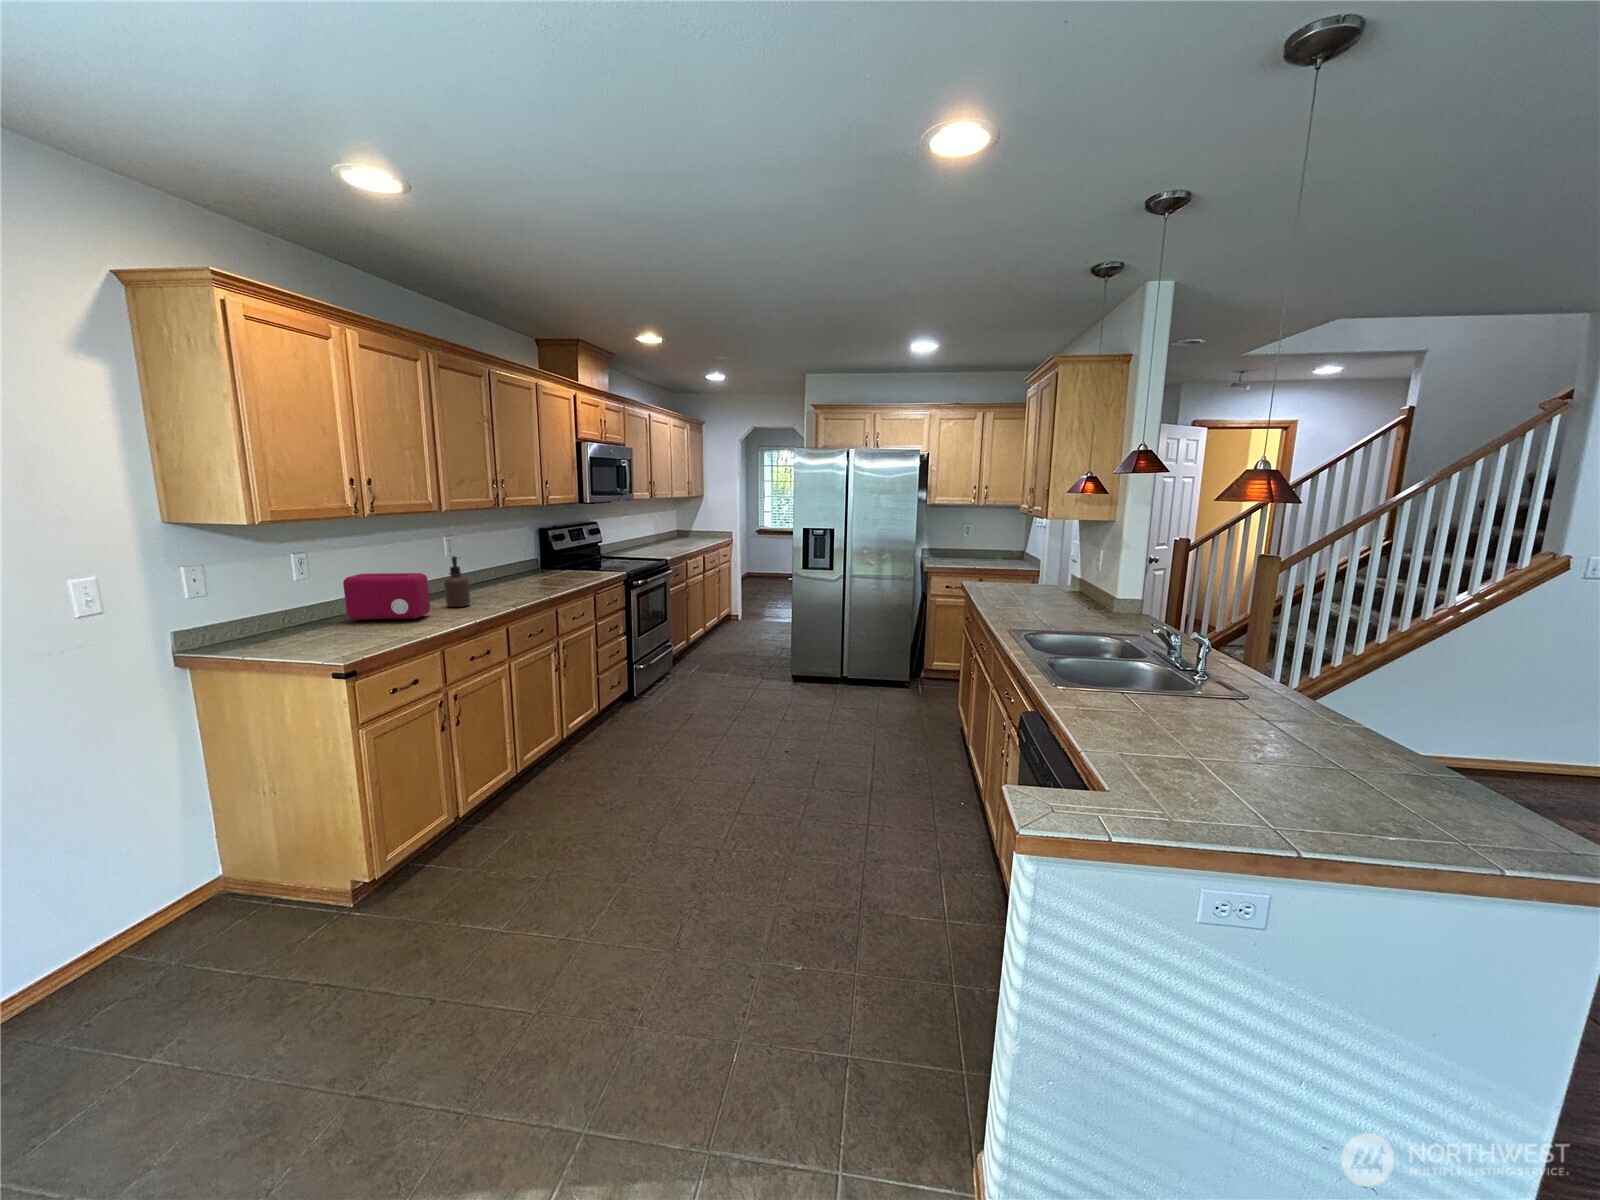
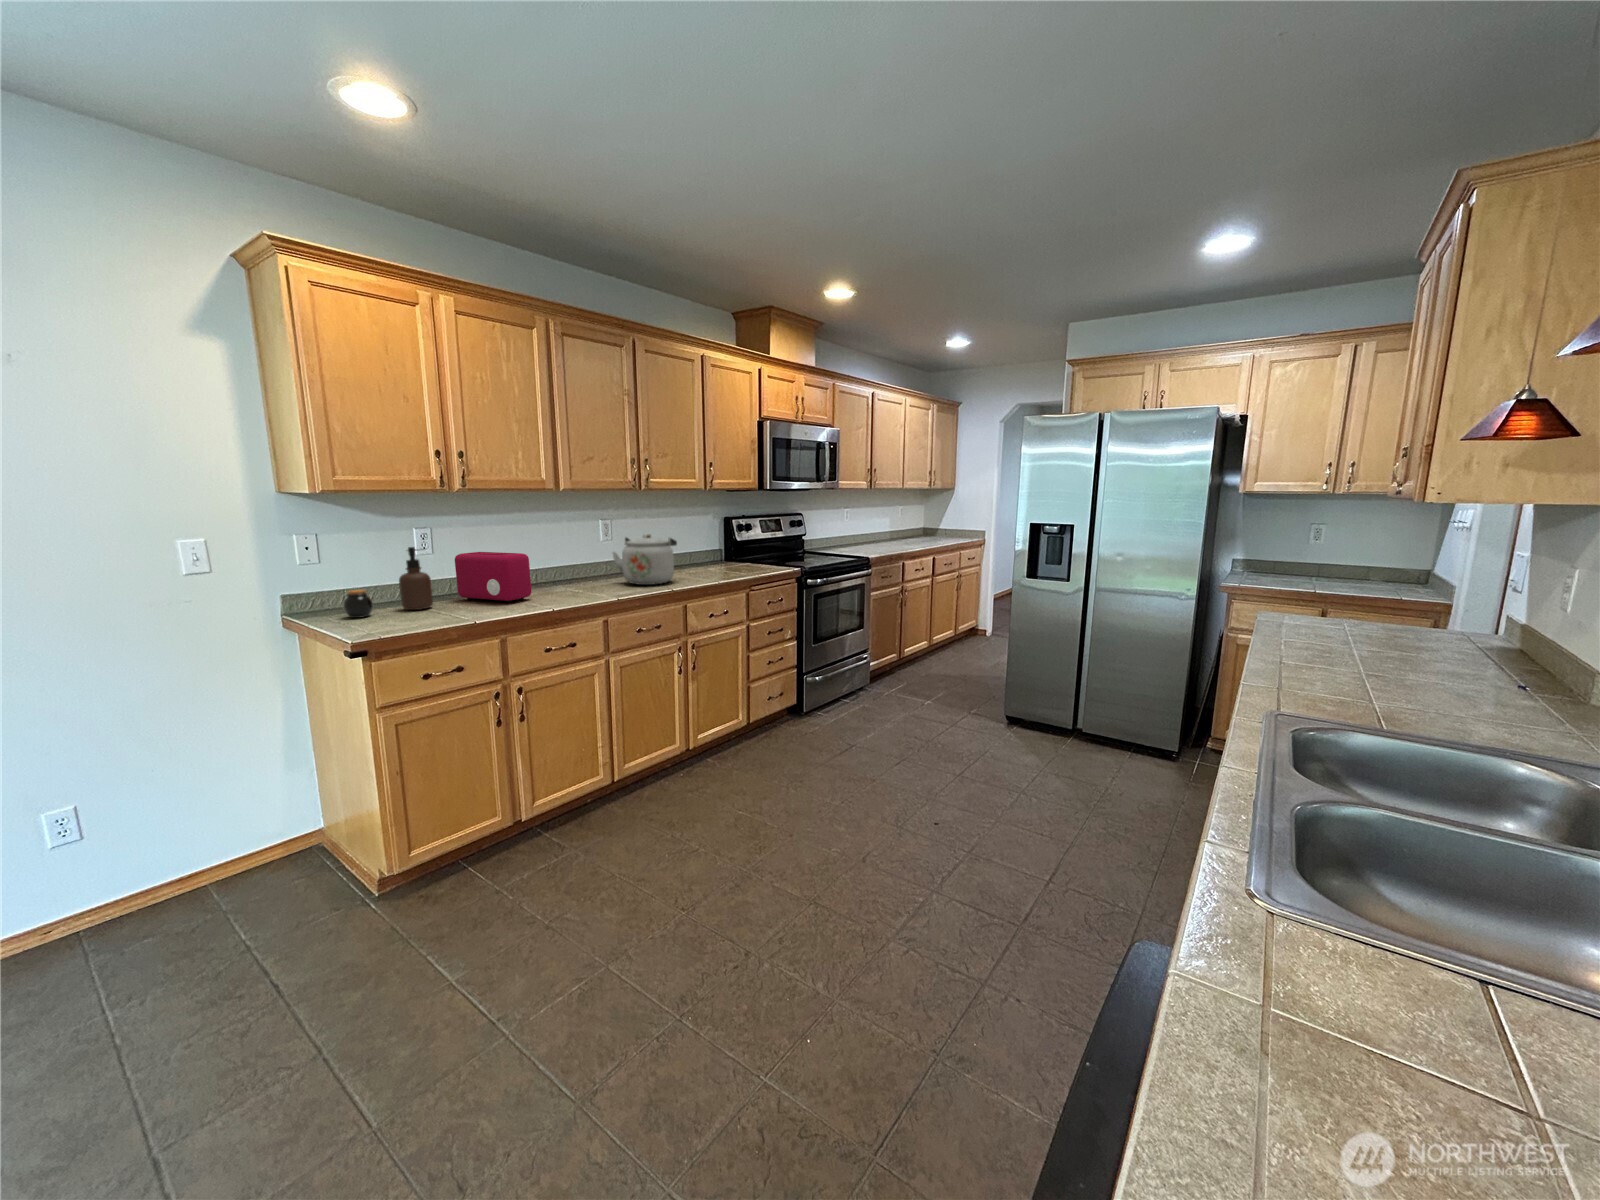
kettle: none [475,549,538,595] -> present [613,534,677,585]
soap dispenser: present [444,556,470,607] -> present [399,547,433,610]
jar: none [258,618,290,648] -> present [343,590,373,618]

